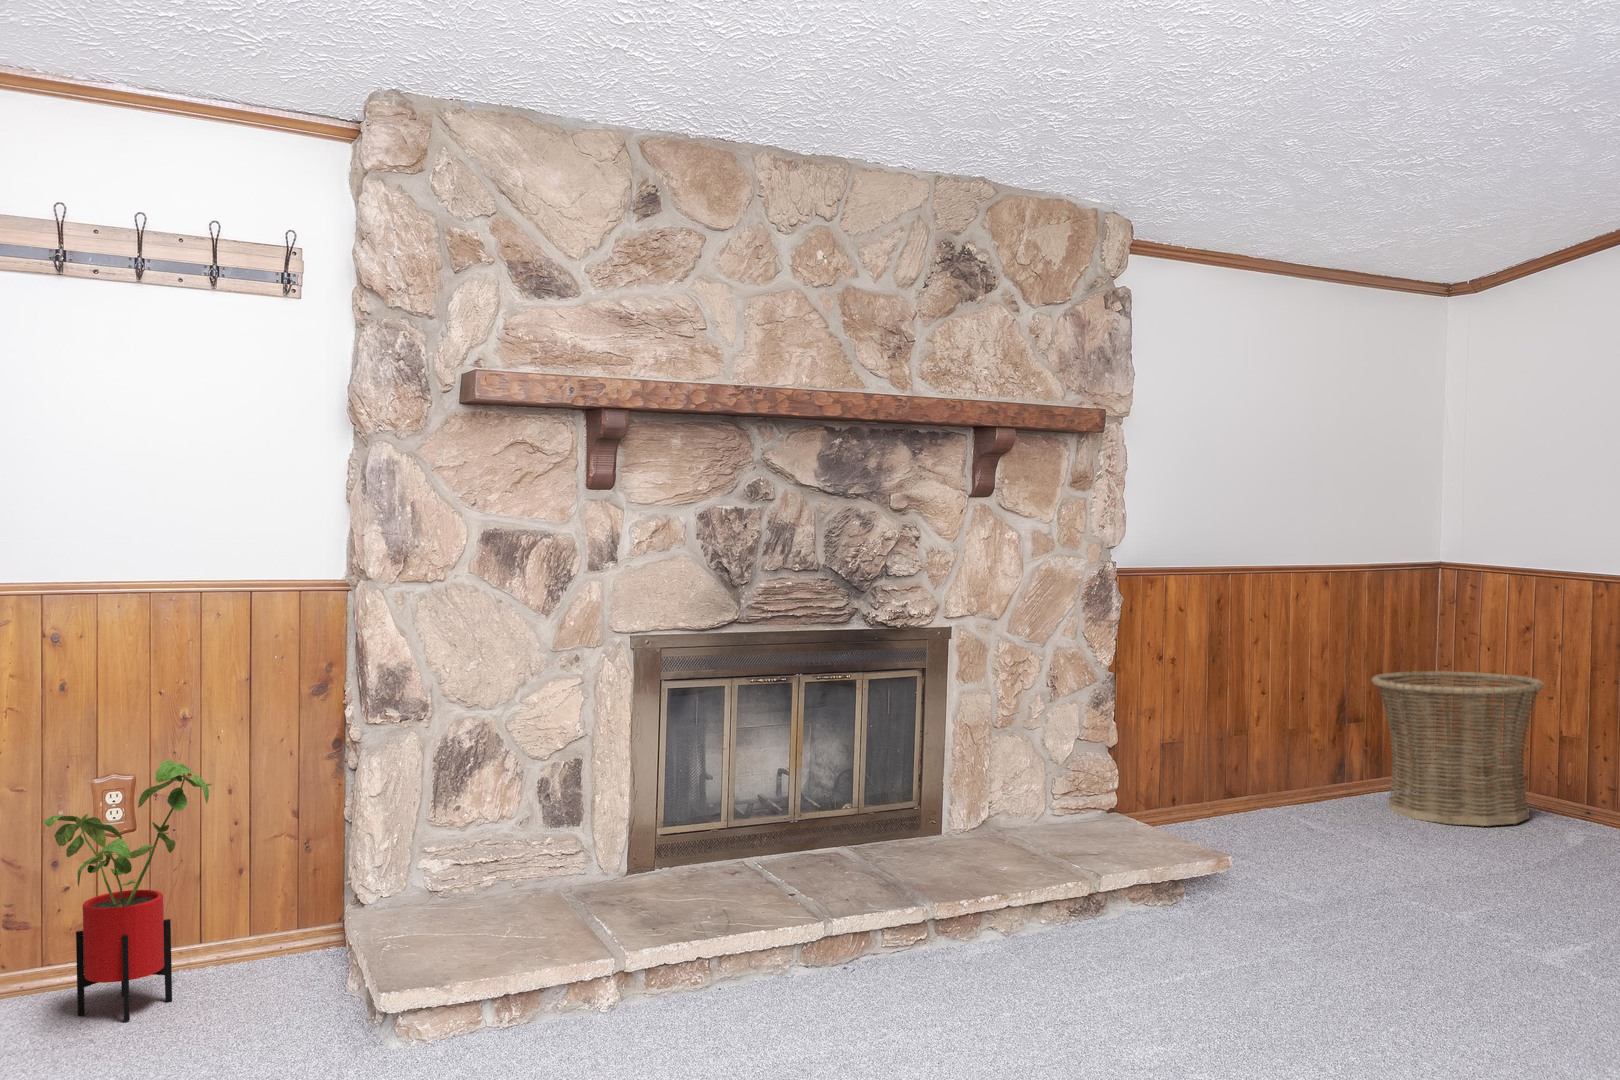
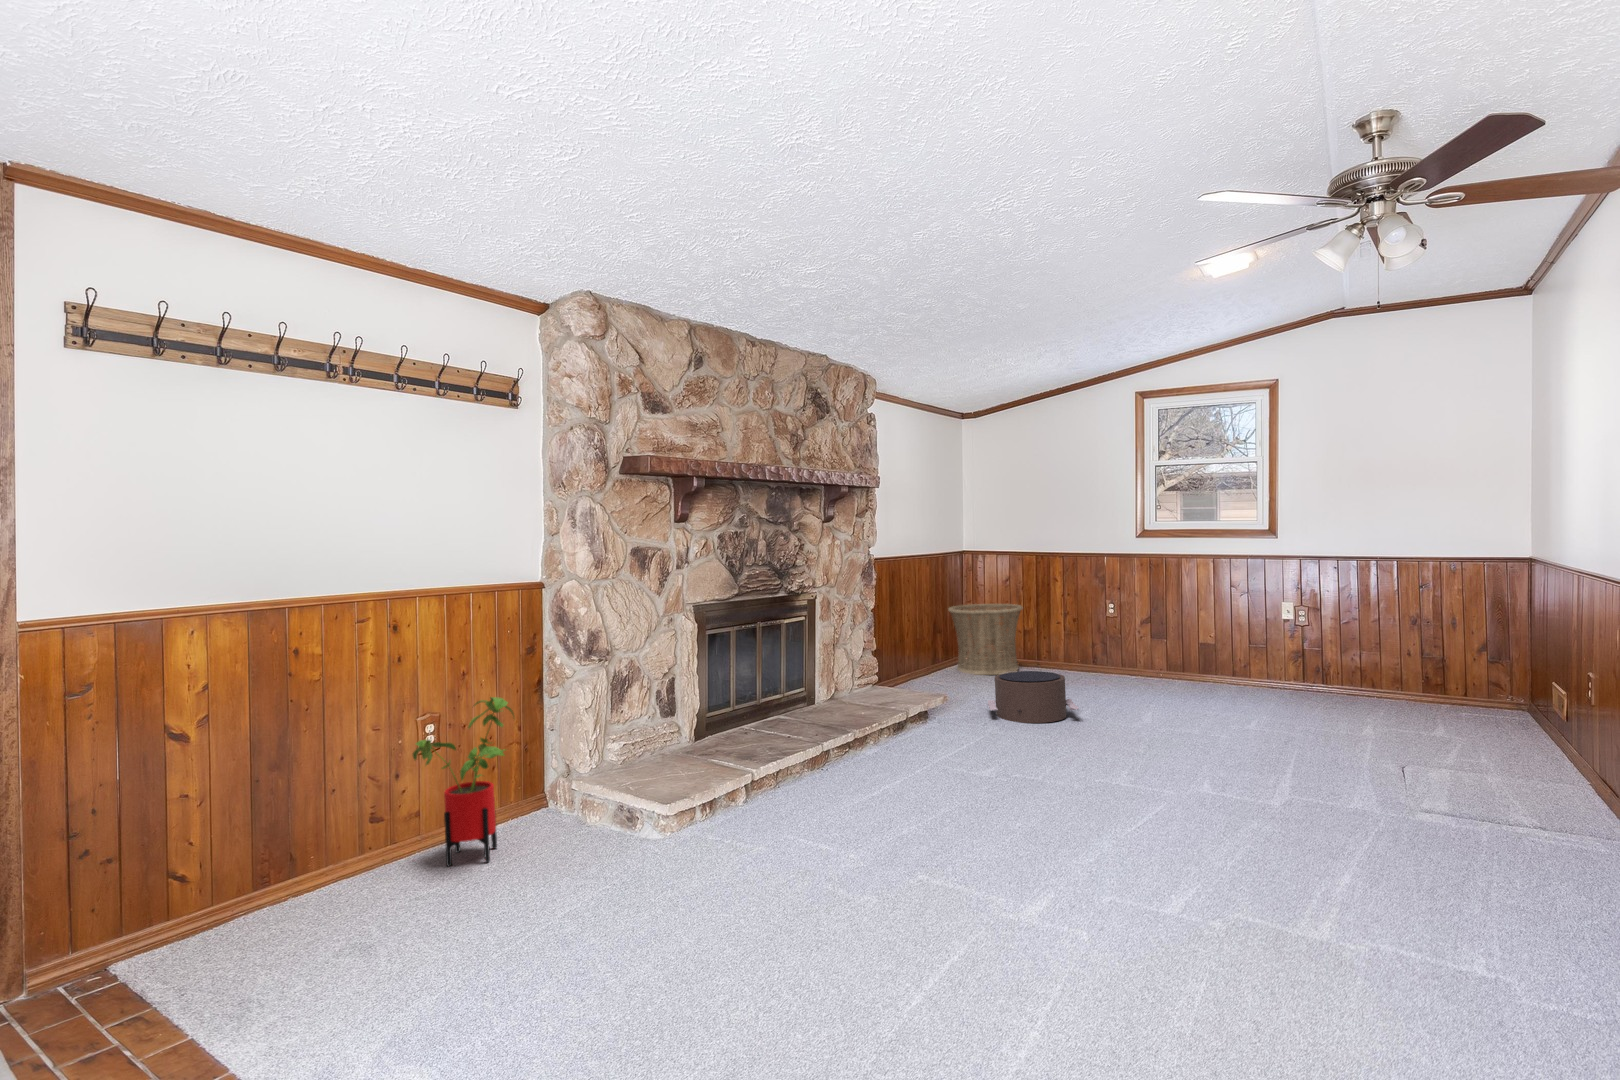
pouf: none [1297,824,1510,946] -> present [988,671,1078,723]

